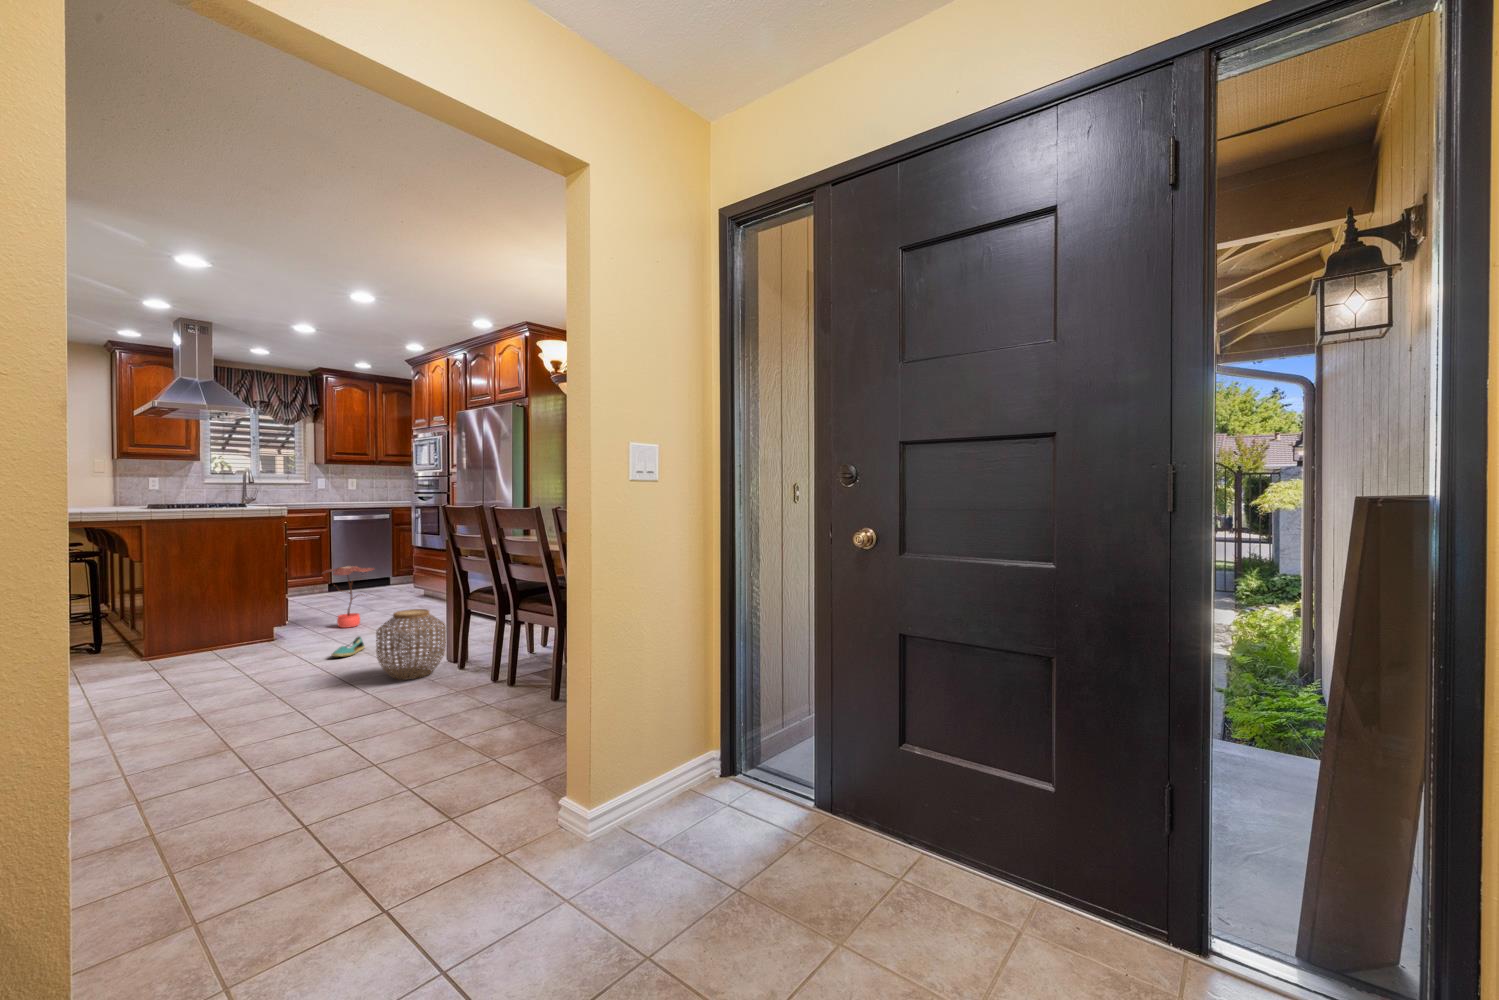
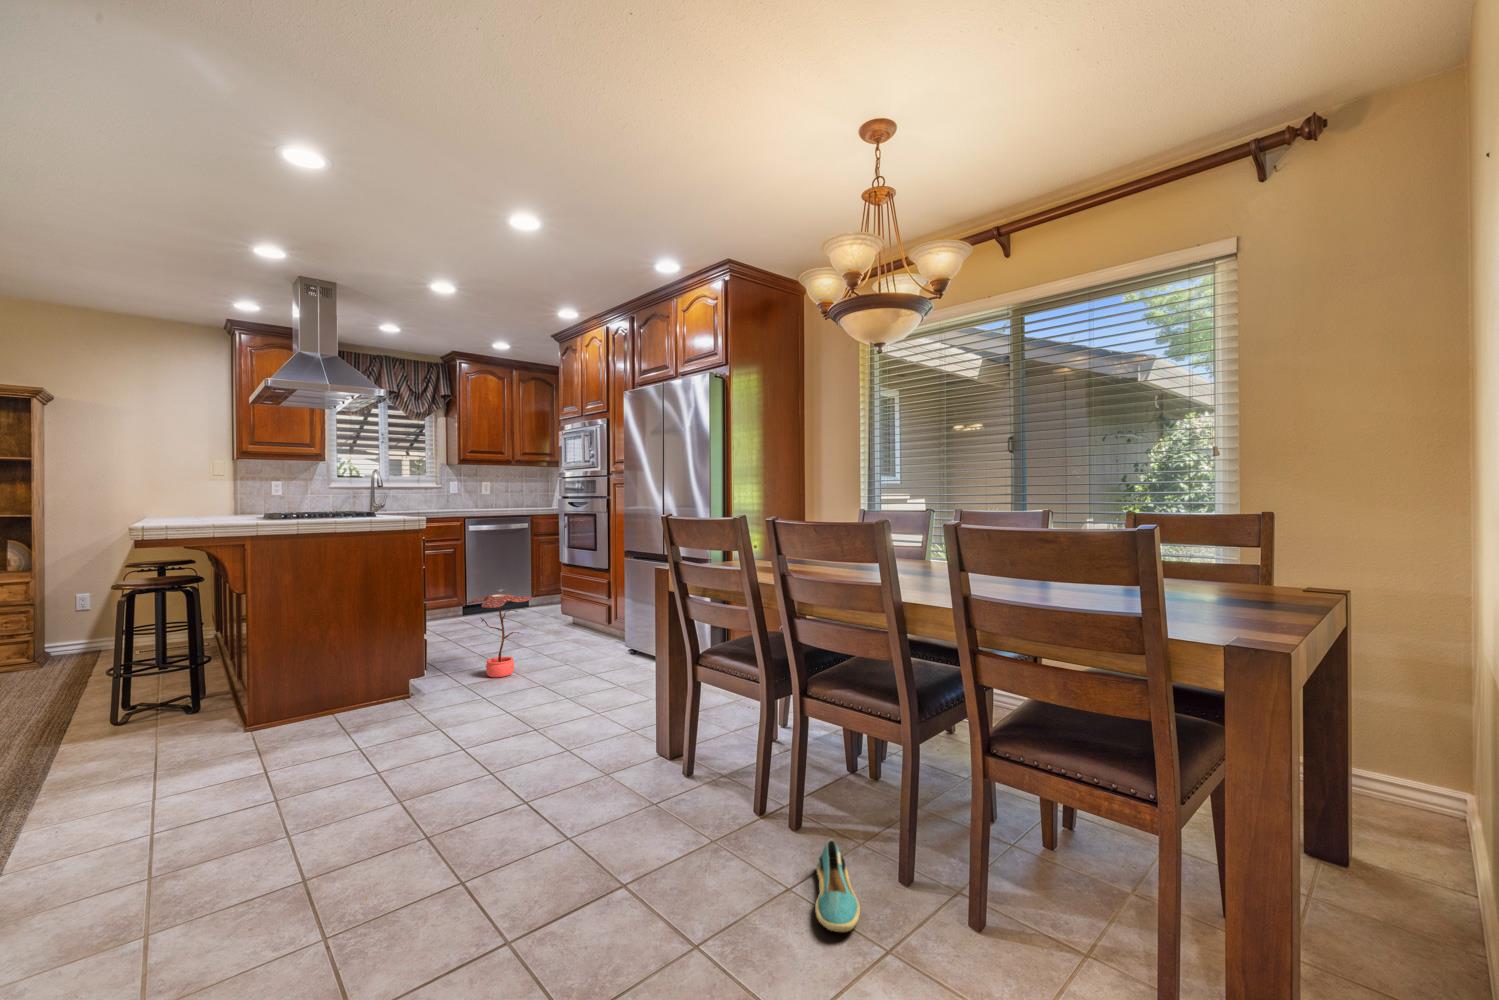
woven basket: present [376,609,446,679] -> none [572,679,674,803]
shoe: present [332,637,365,657] -> present [815,839,860,932]

